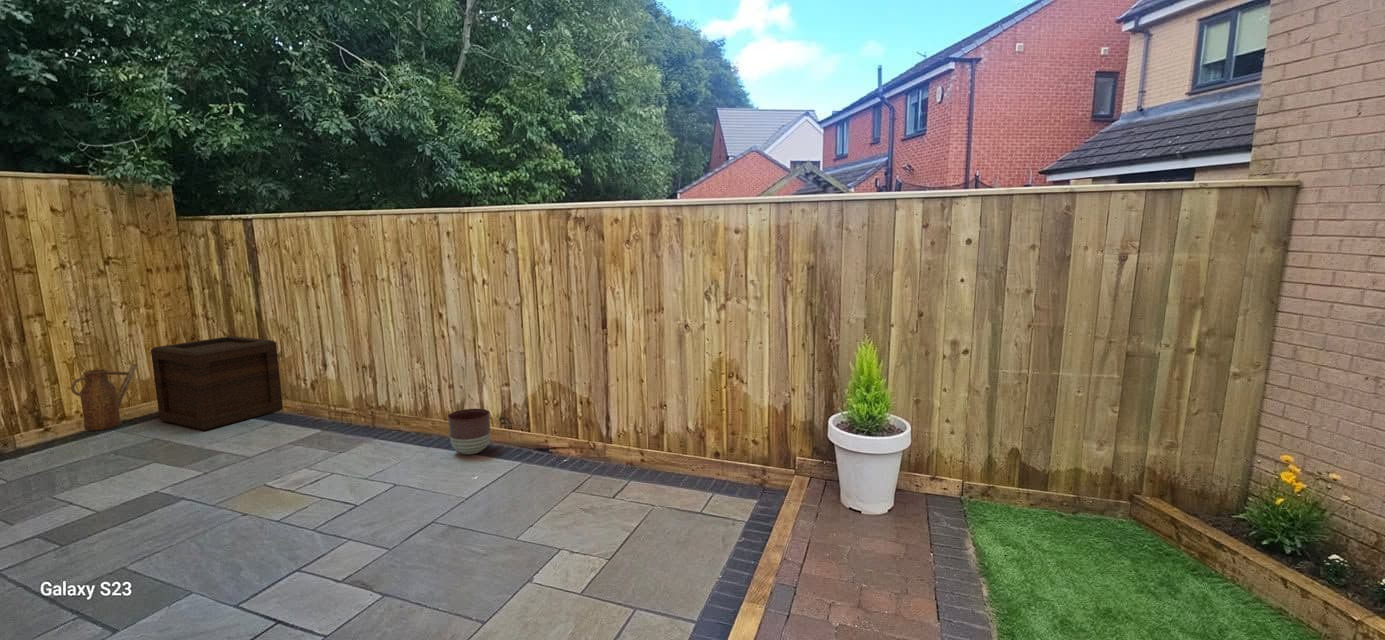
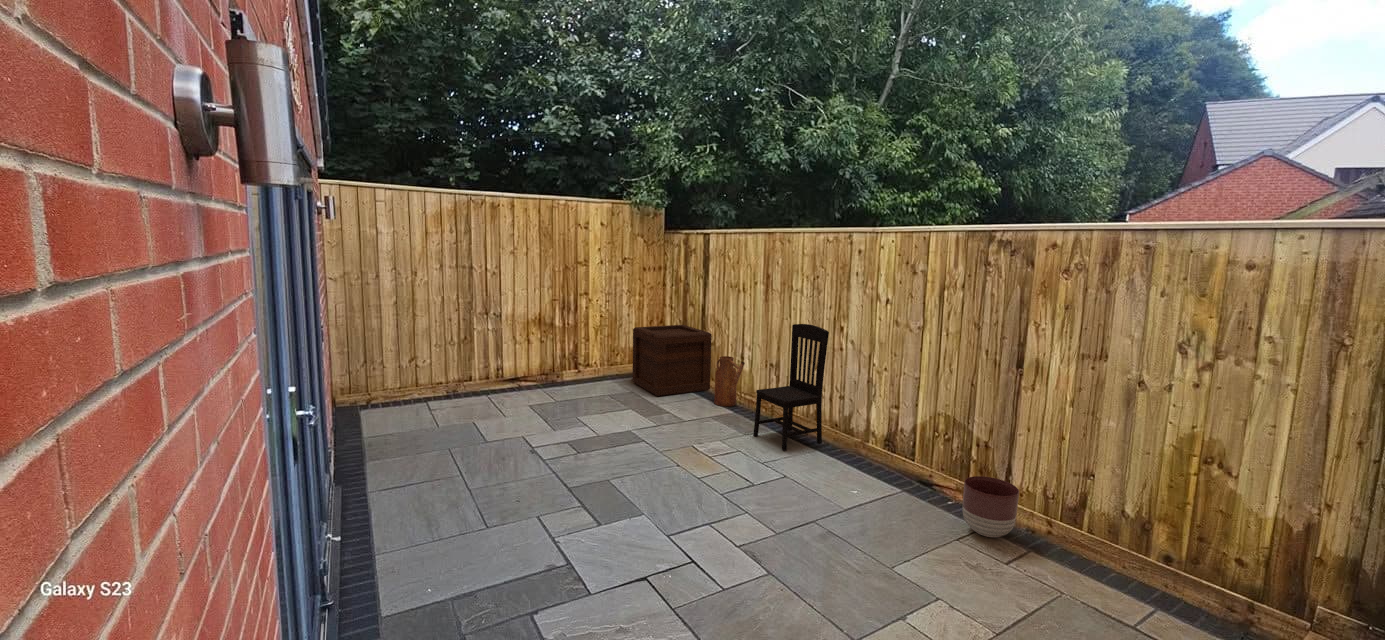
chair: none [347,315,433,455] -> present [753,324,829,451]
watering can: present [71,364,137,431] -> present [714,356,745,406]
planter: present [448,409,490,454] -> present [963,476,1019,537]

